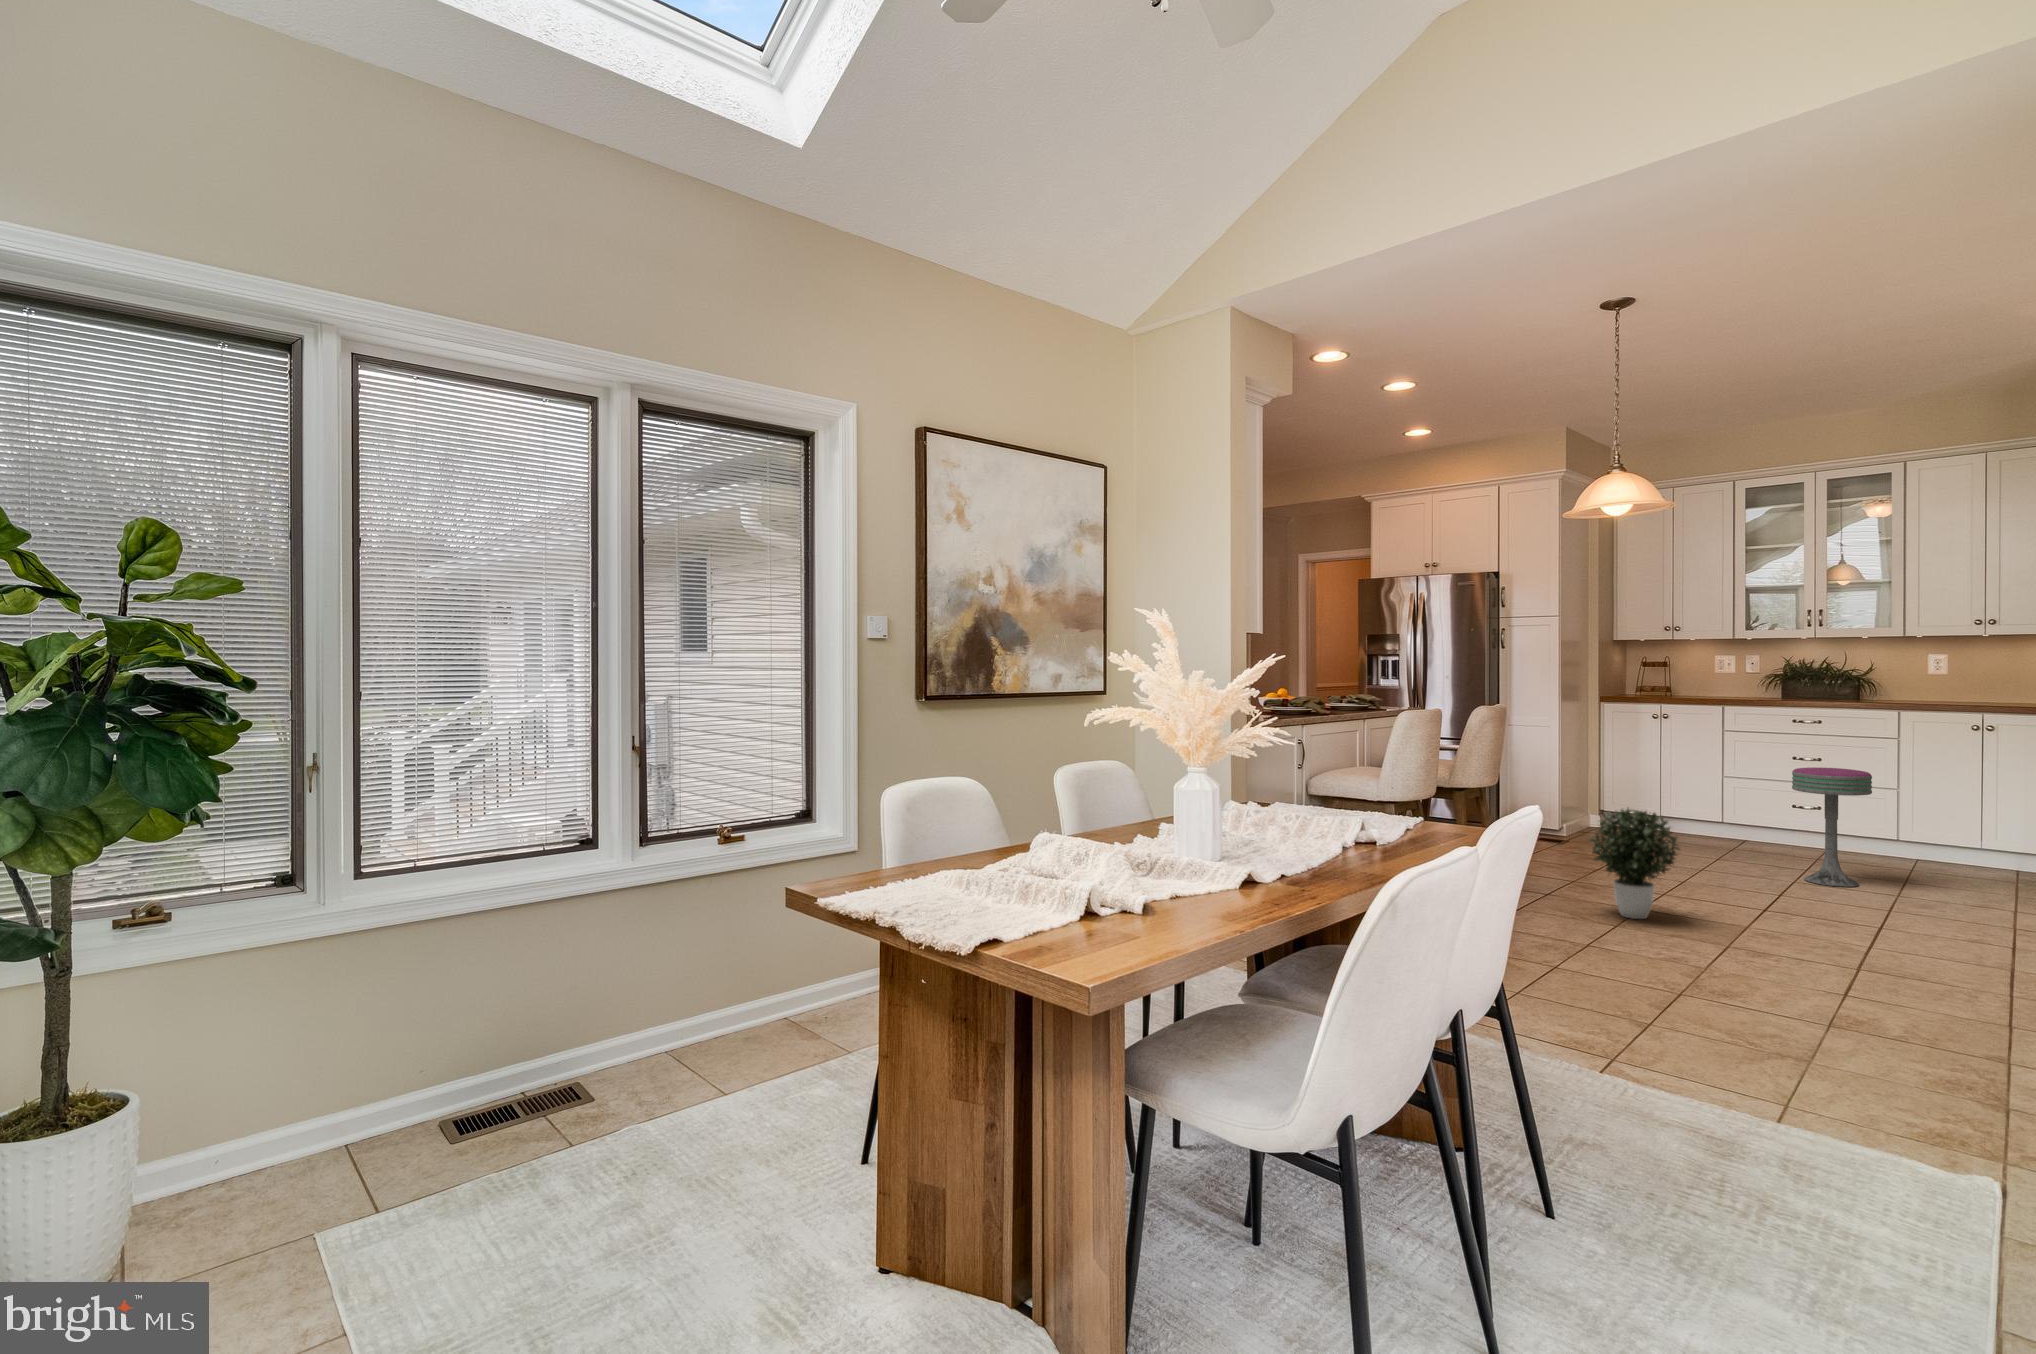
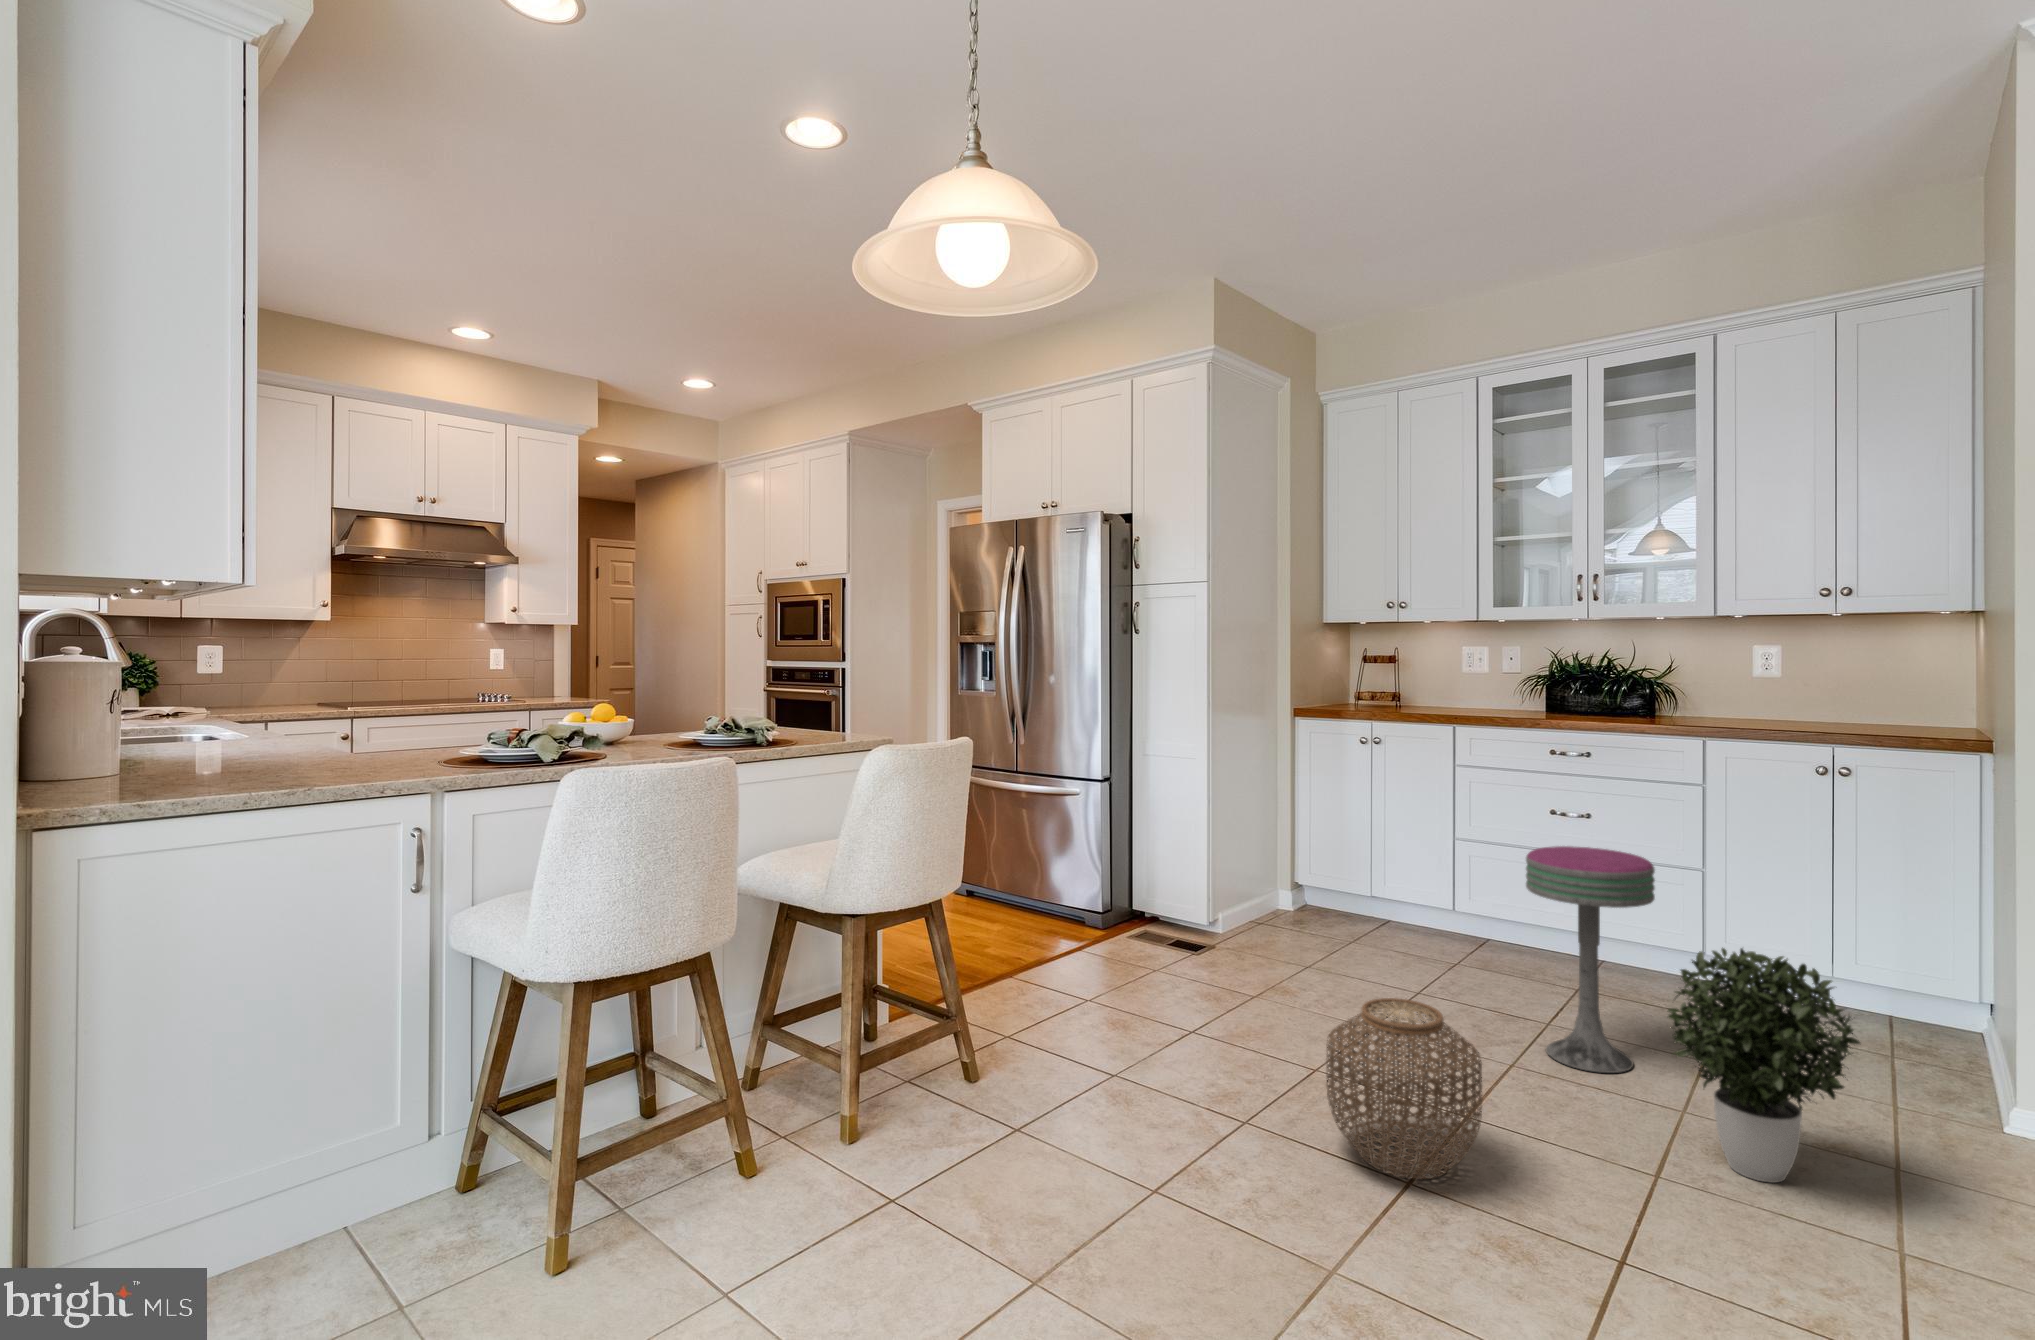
potted plant: present [1590,809,1680,919] -> present [1668,948,1860,1183]
woven basket: none [1700,830,1788,911] -> present [1326,998,1482,1179]

